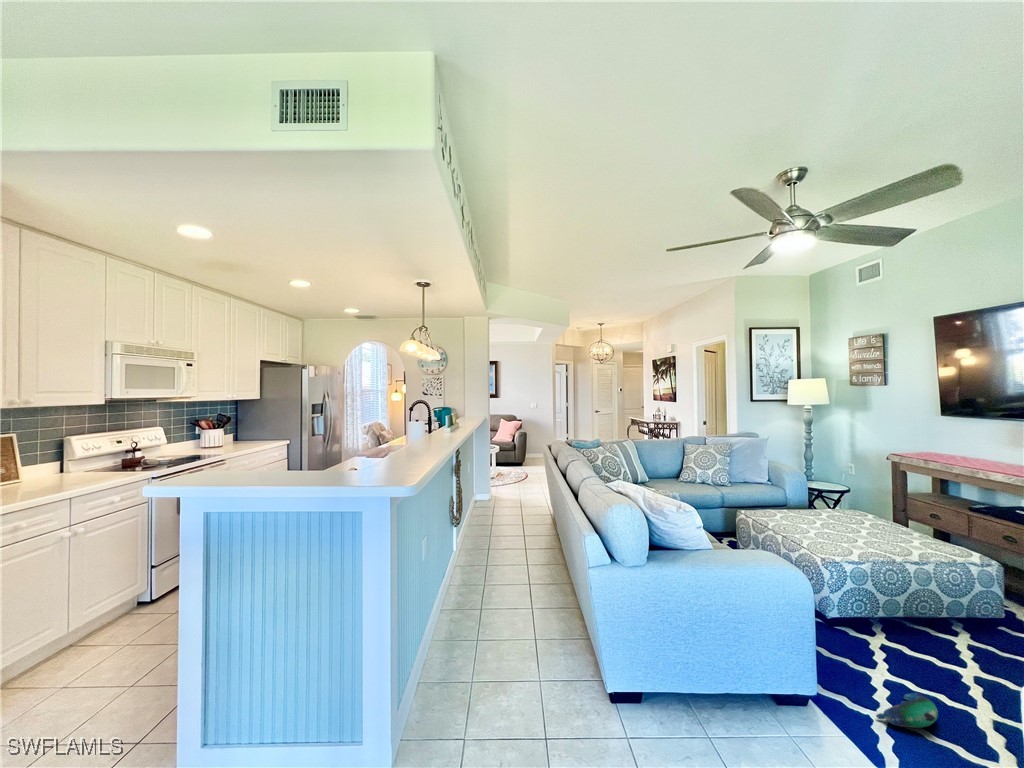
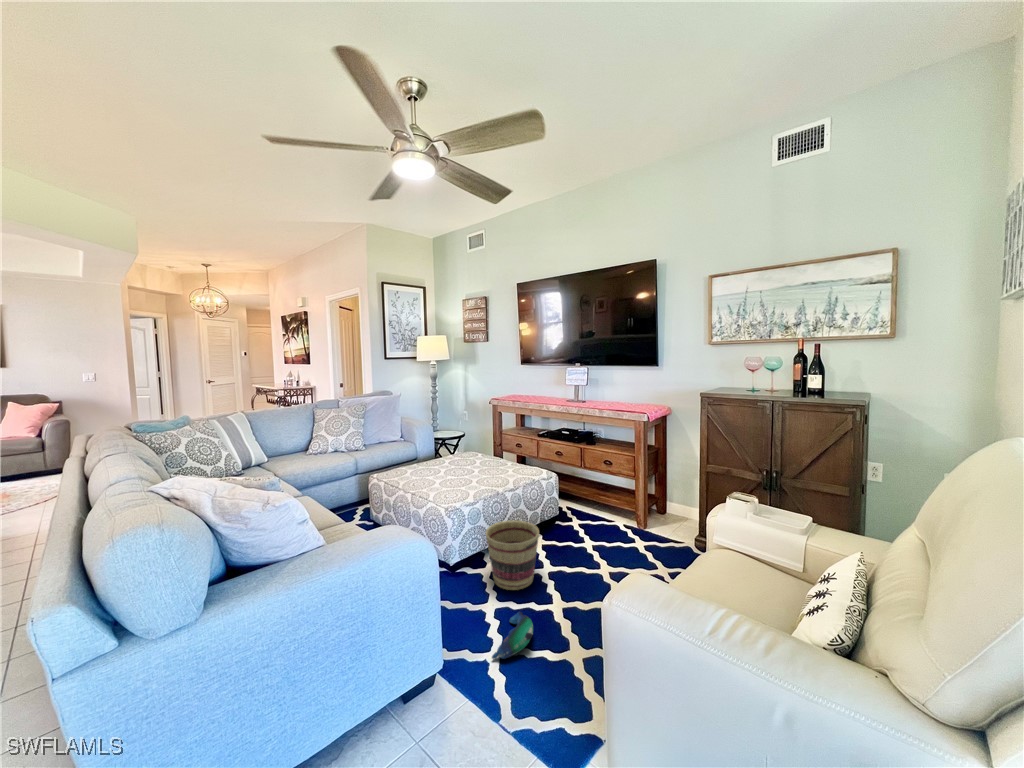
basket: none [874,592,956,677] -> present [486,520,539,590]

